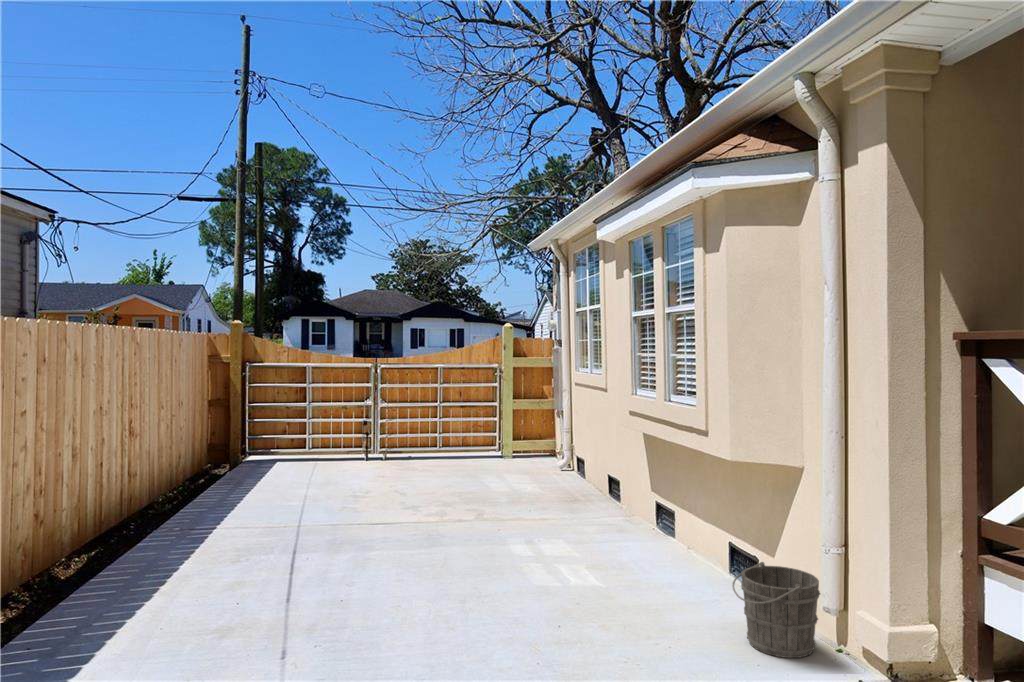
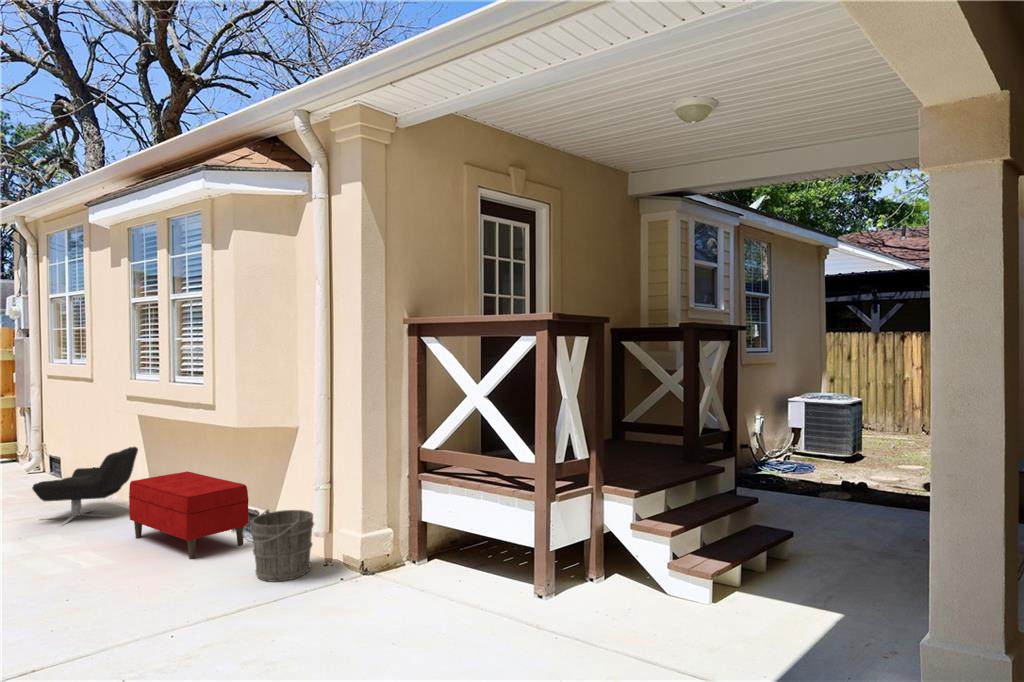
lounge chair: none [555,460,641,528] -> present [32,447,138,526]
bench: none [628,495,744,597] -> present [129,471,249,560]

